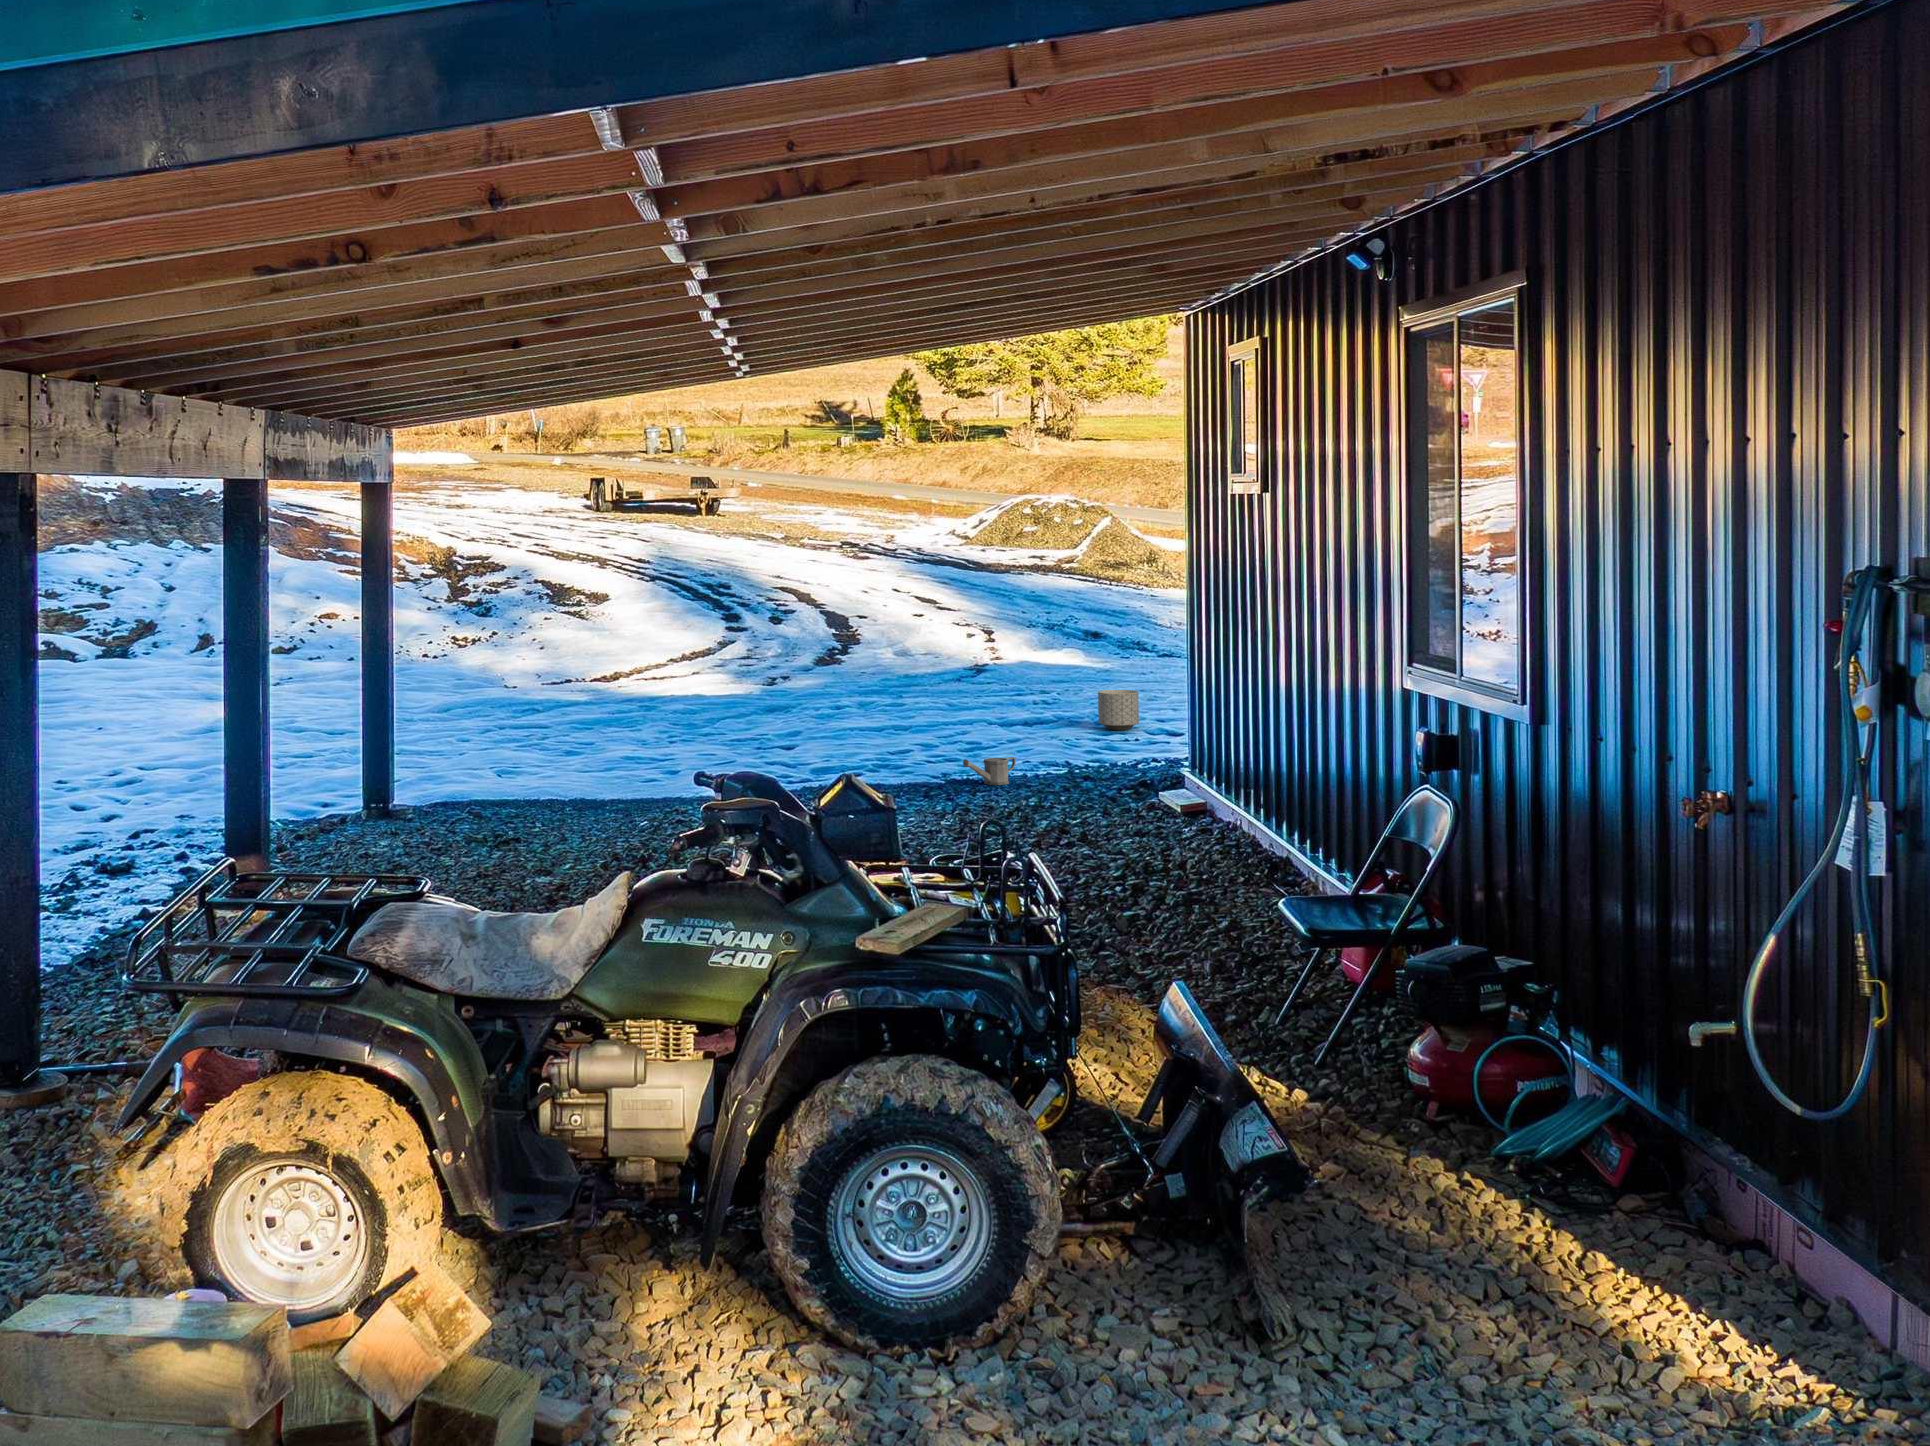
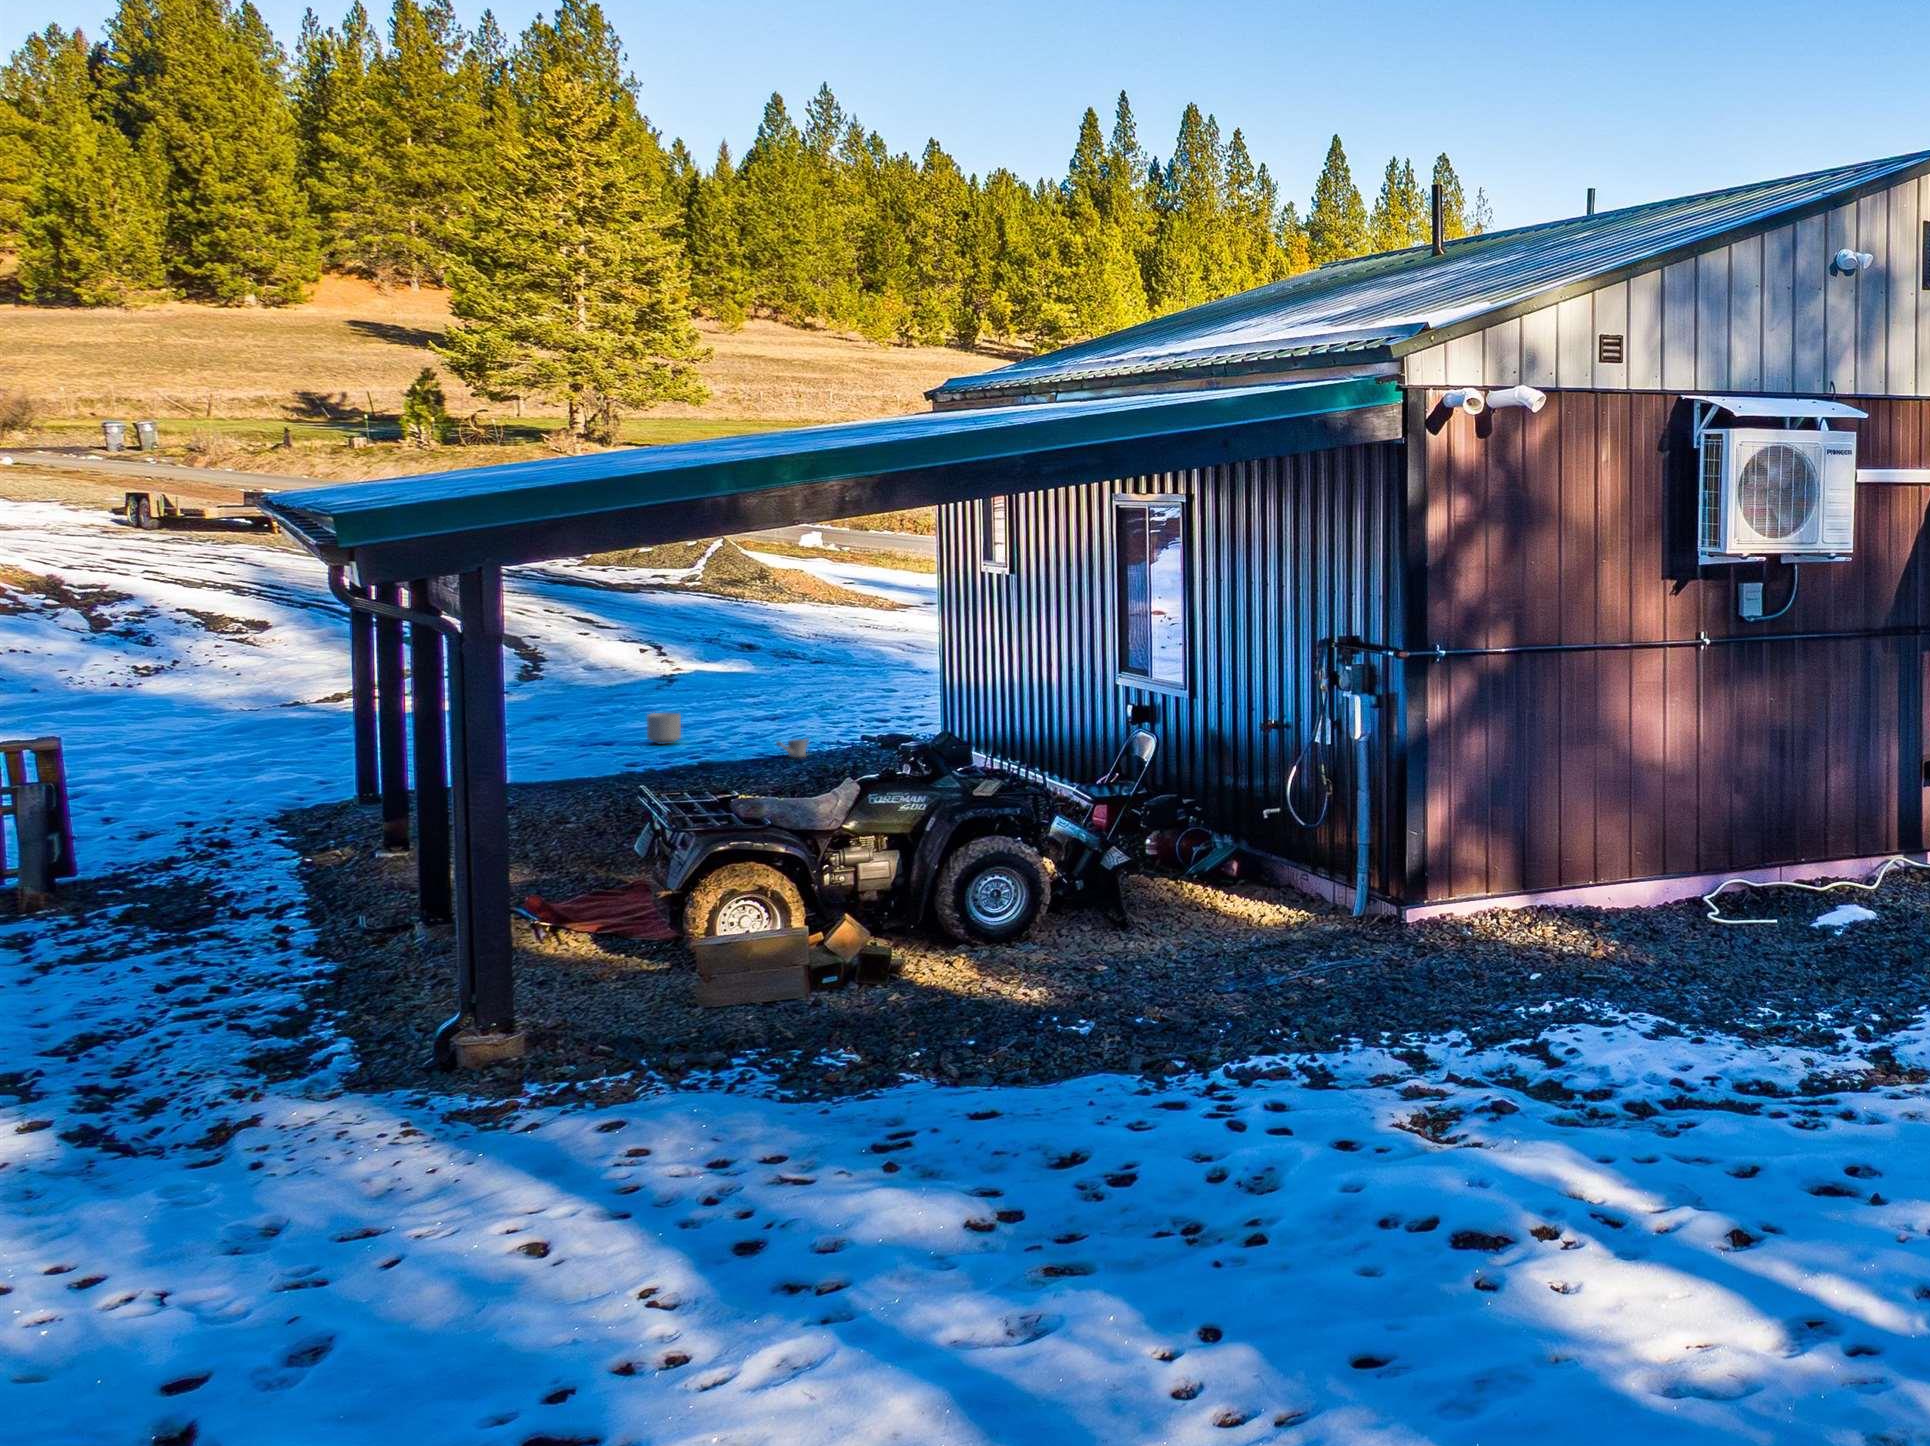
planter: present [1098,690,1139,730] -> present [647,713,681,744]

